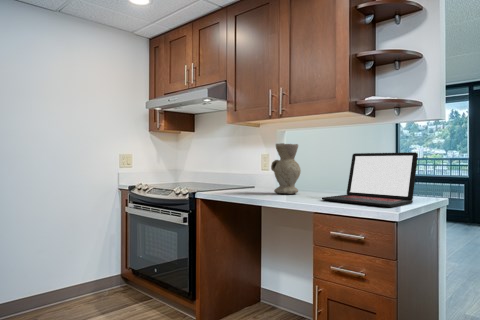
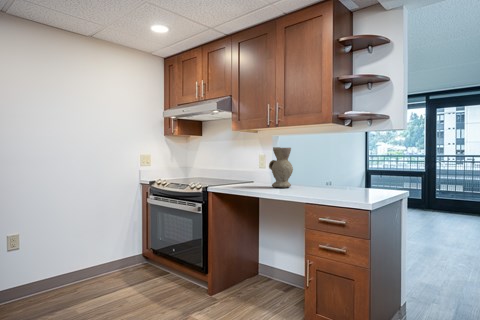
laptop: present [322,152,418,207] -> none [311,156,385,198]

